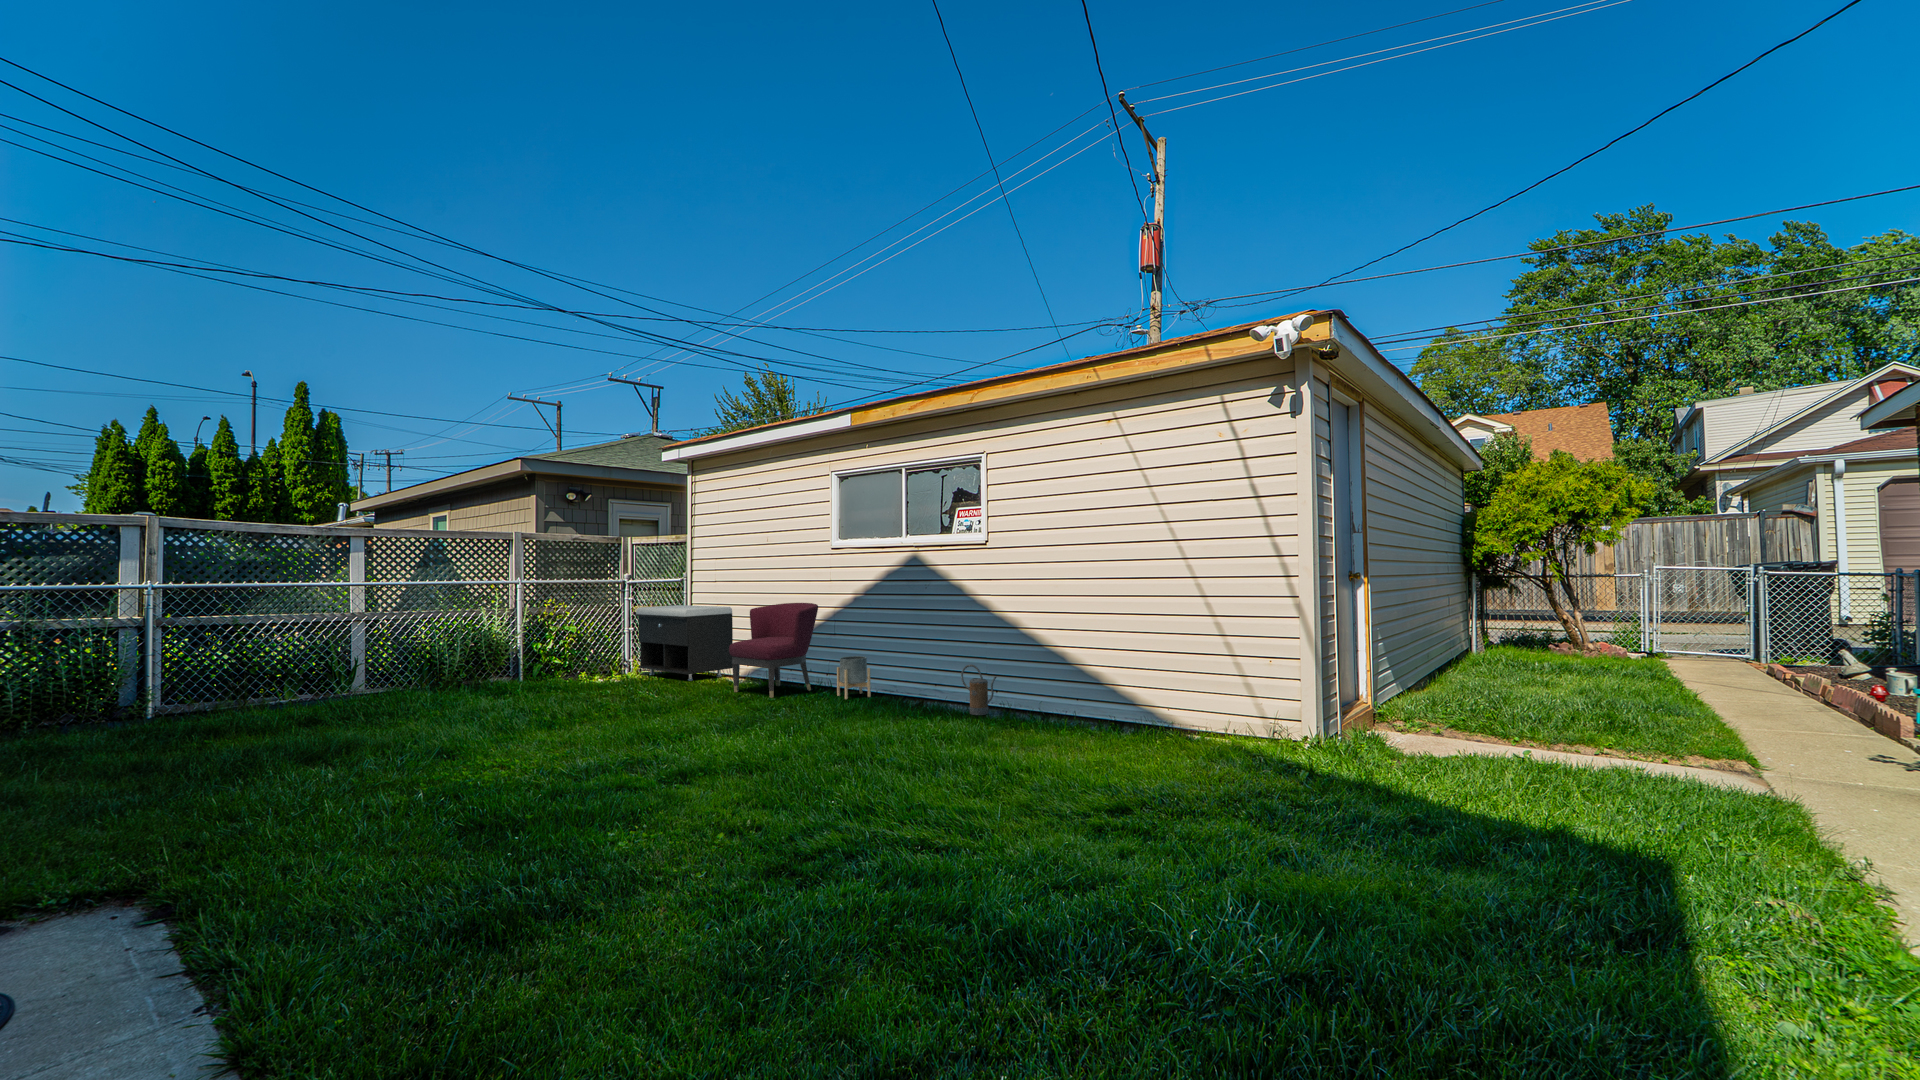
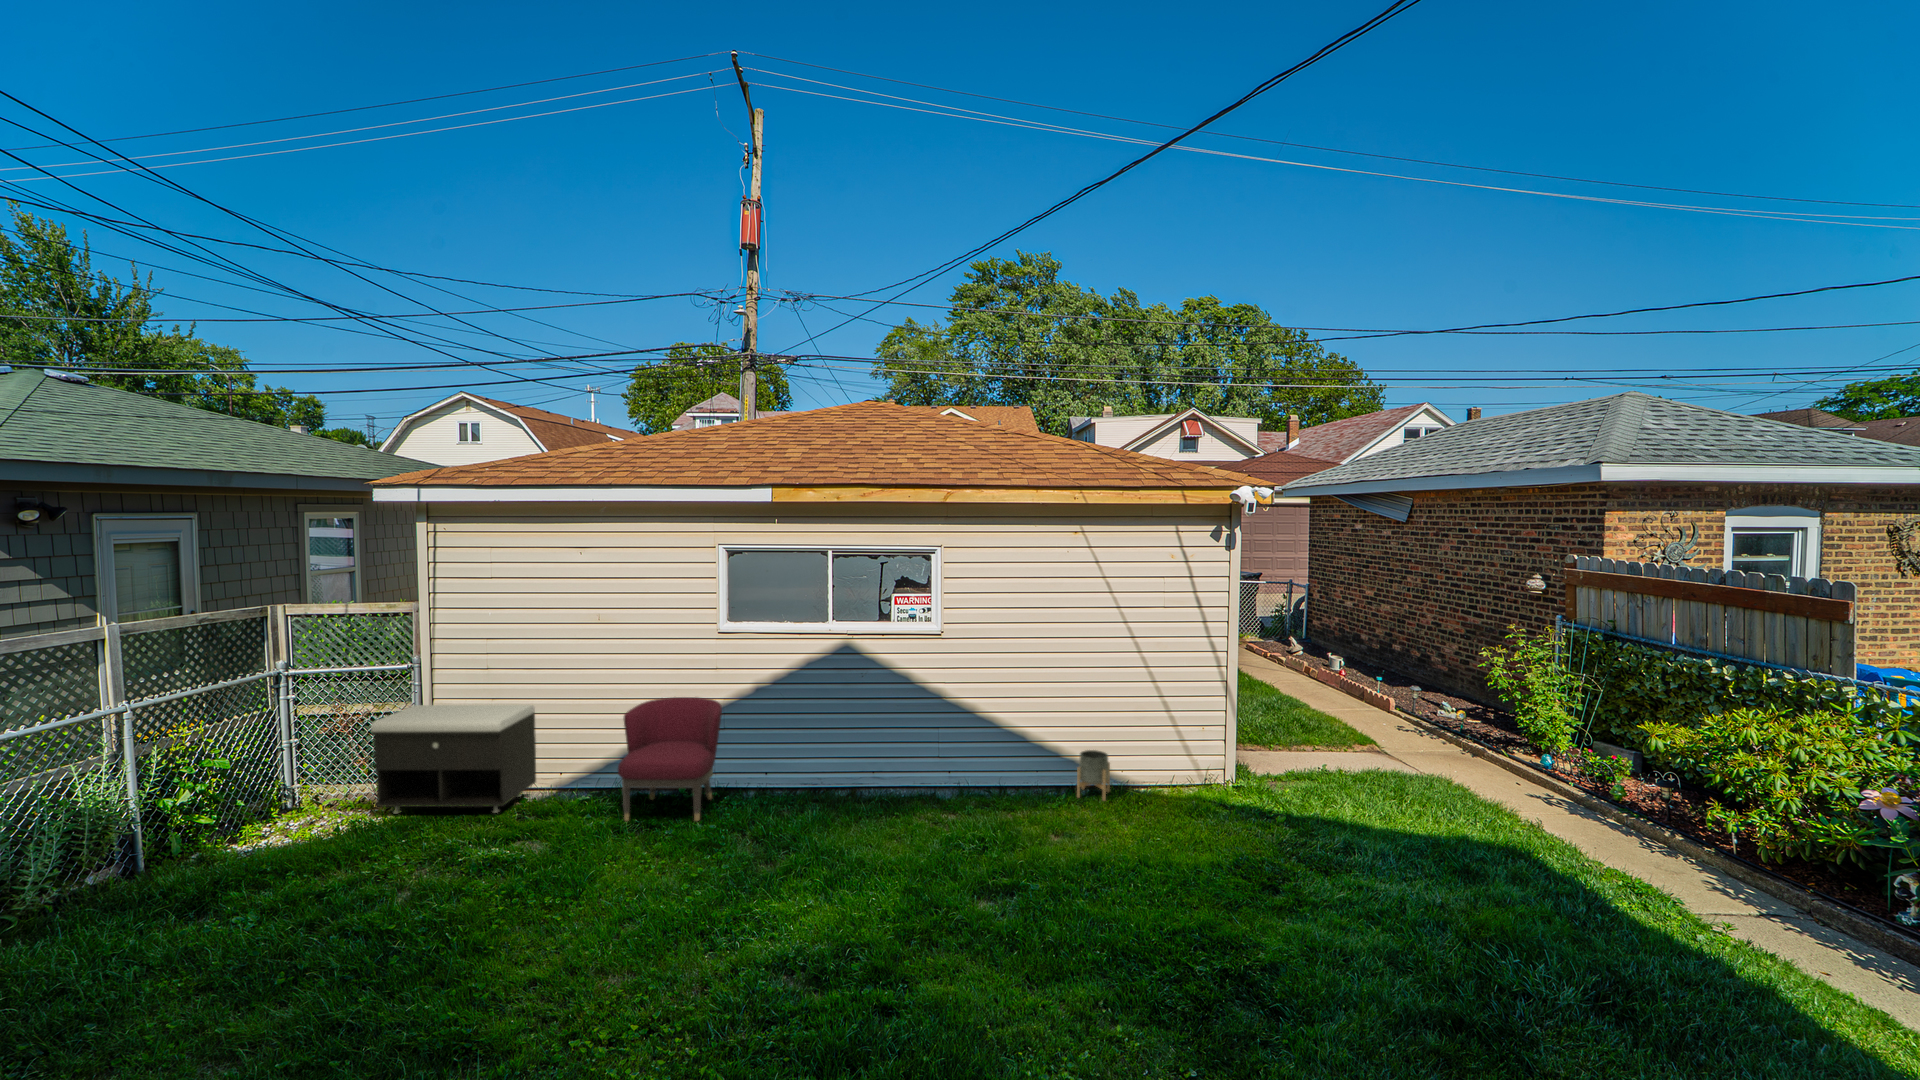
planter: present [837,656,871,699] -> present [1077,750,1110,801]
watering can: present [961,665,996,715] -> none [933,753,974,801]

